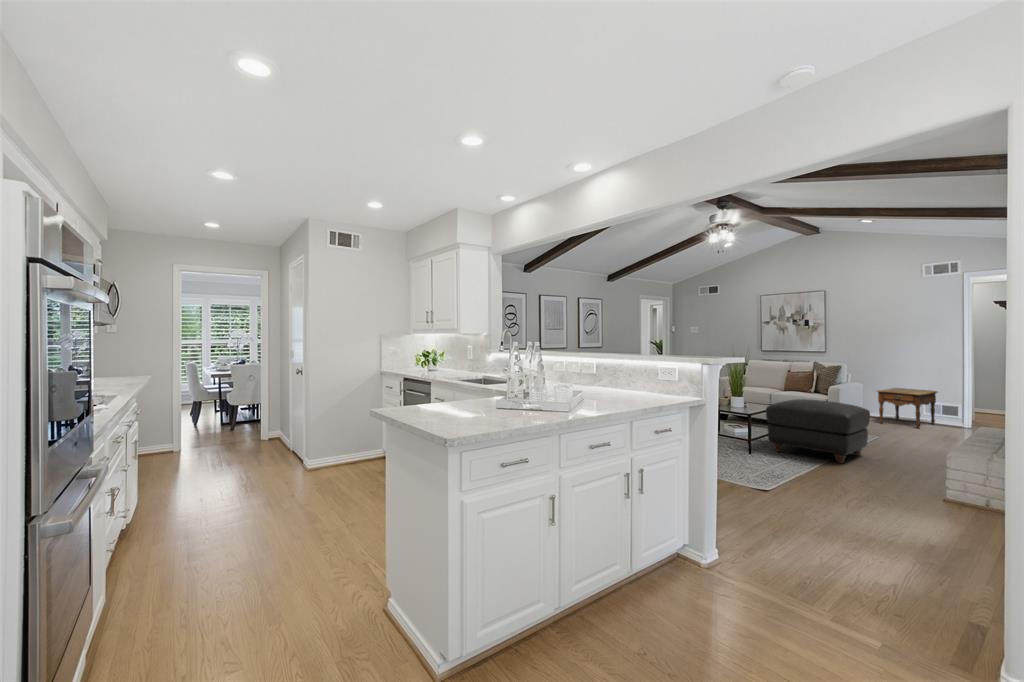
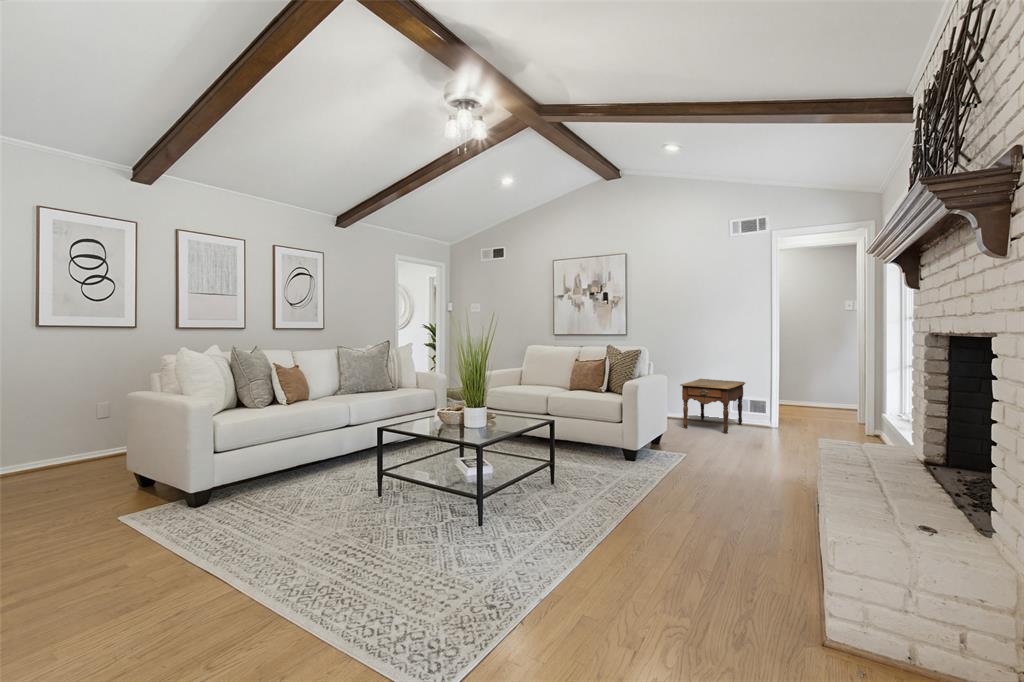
ottoman: present [766,399,870,463] -> none [514,412,671,532]

